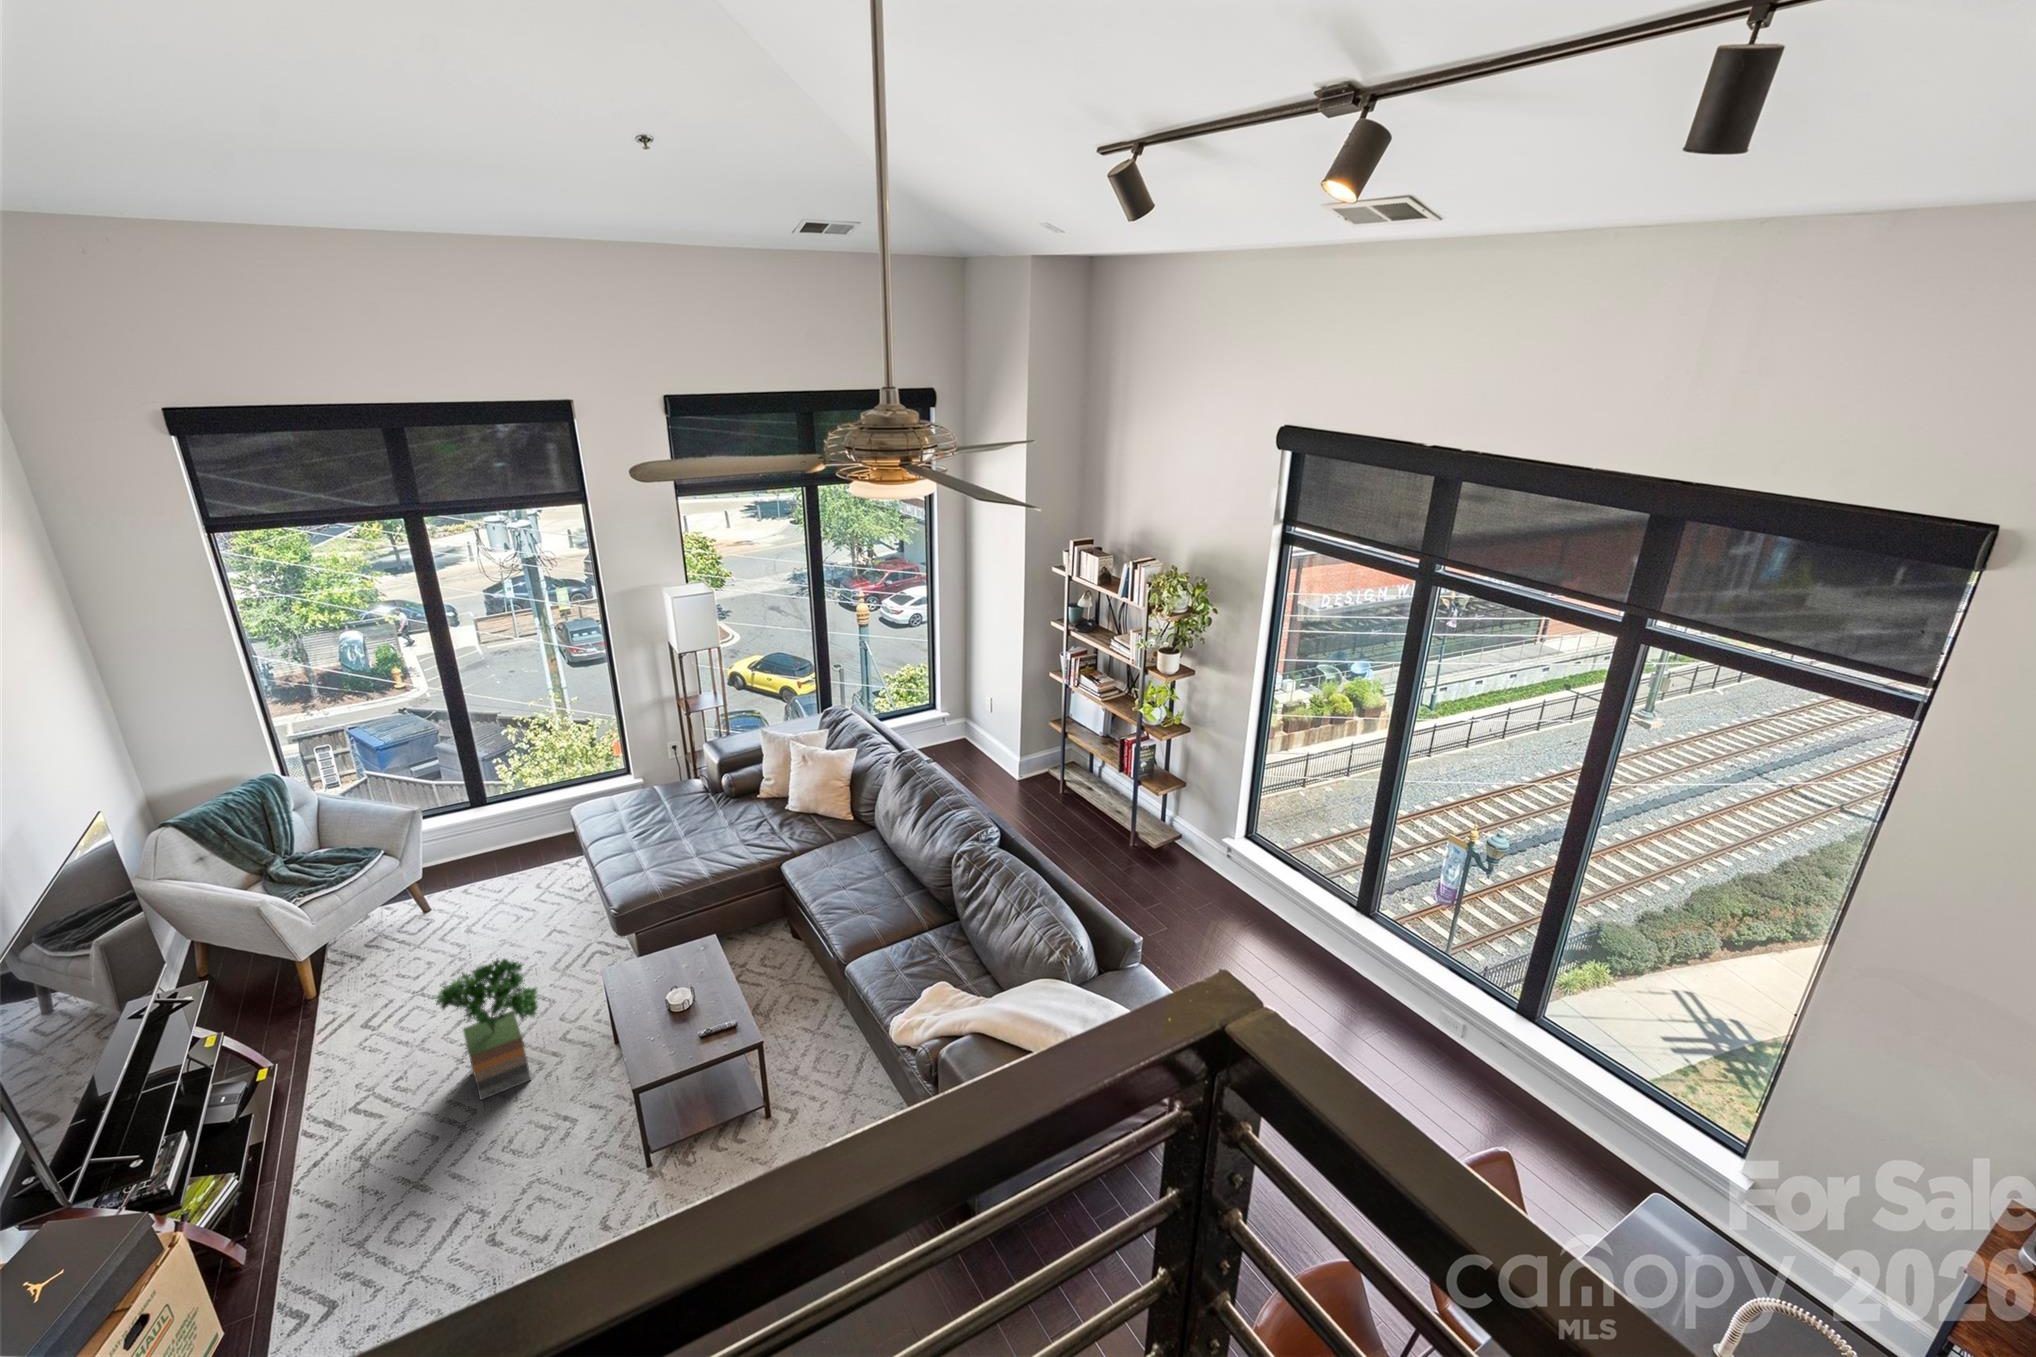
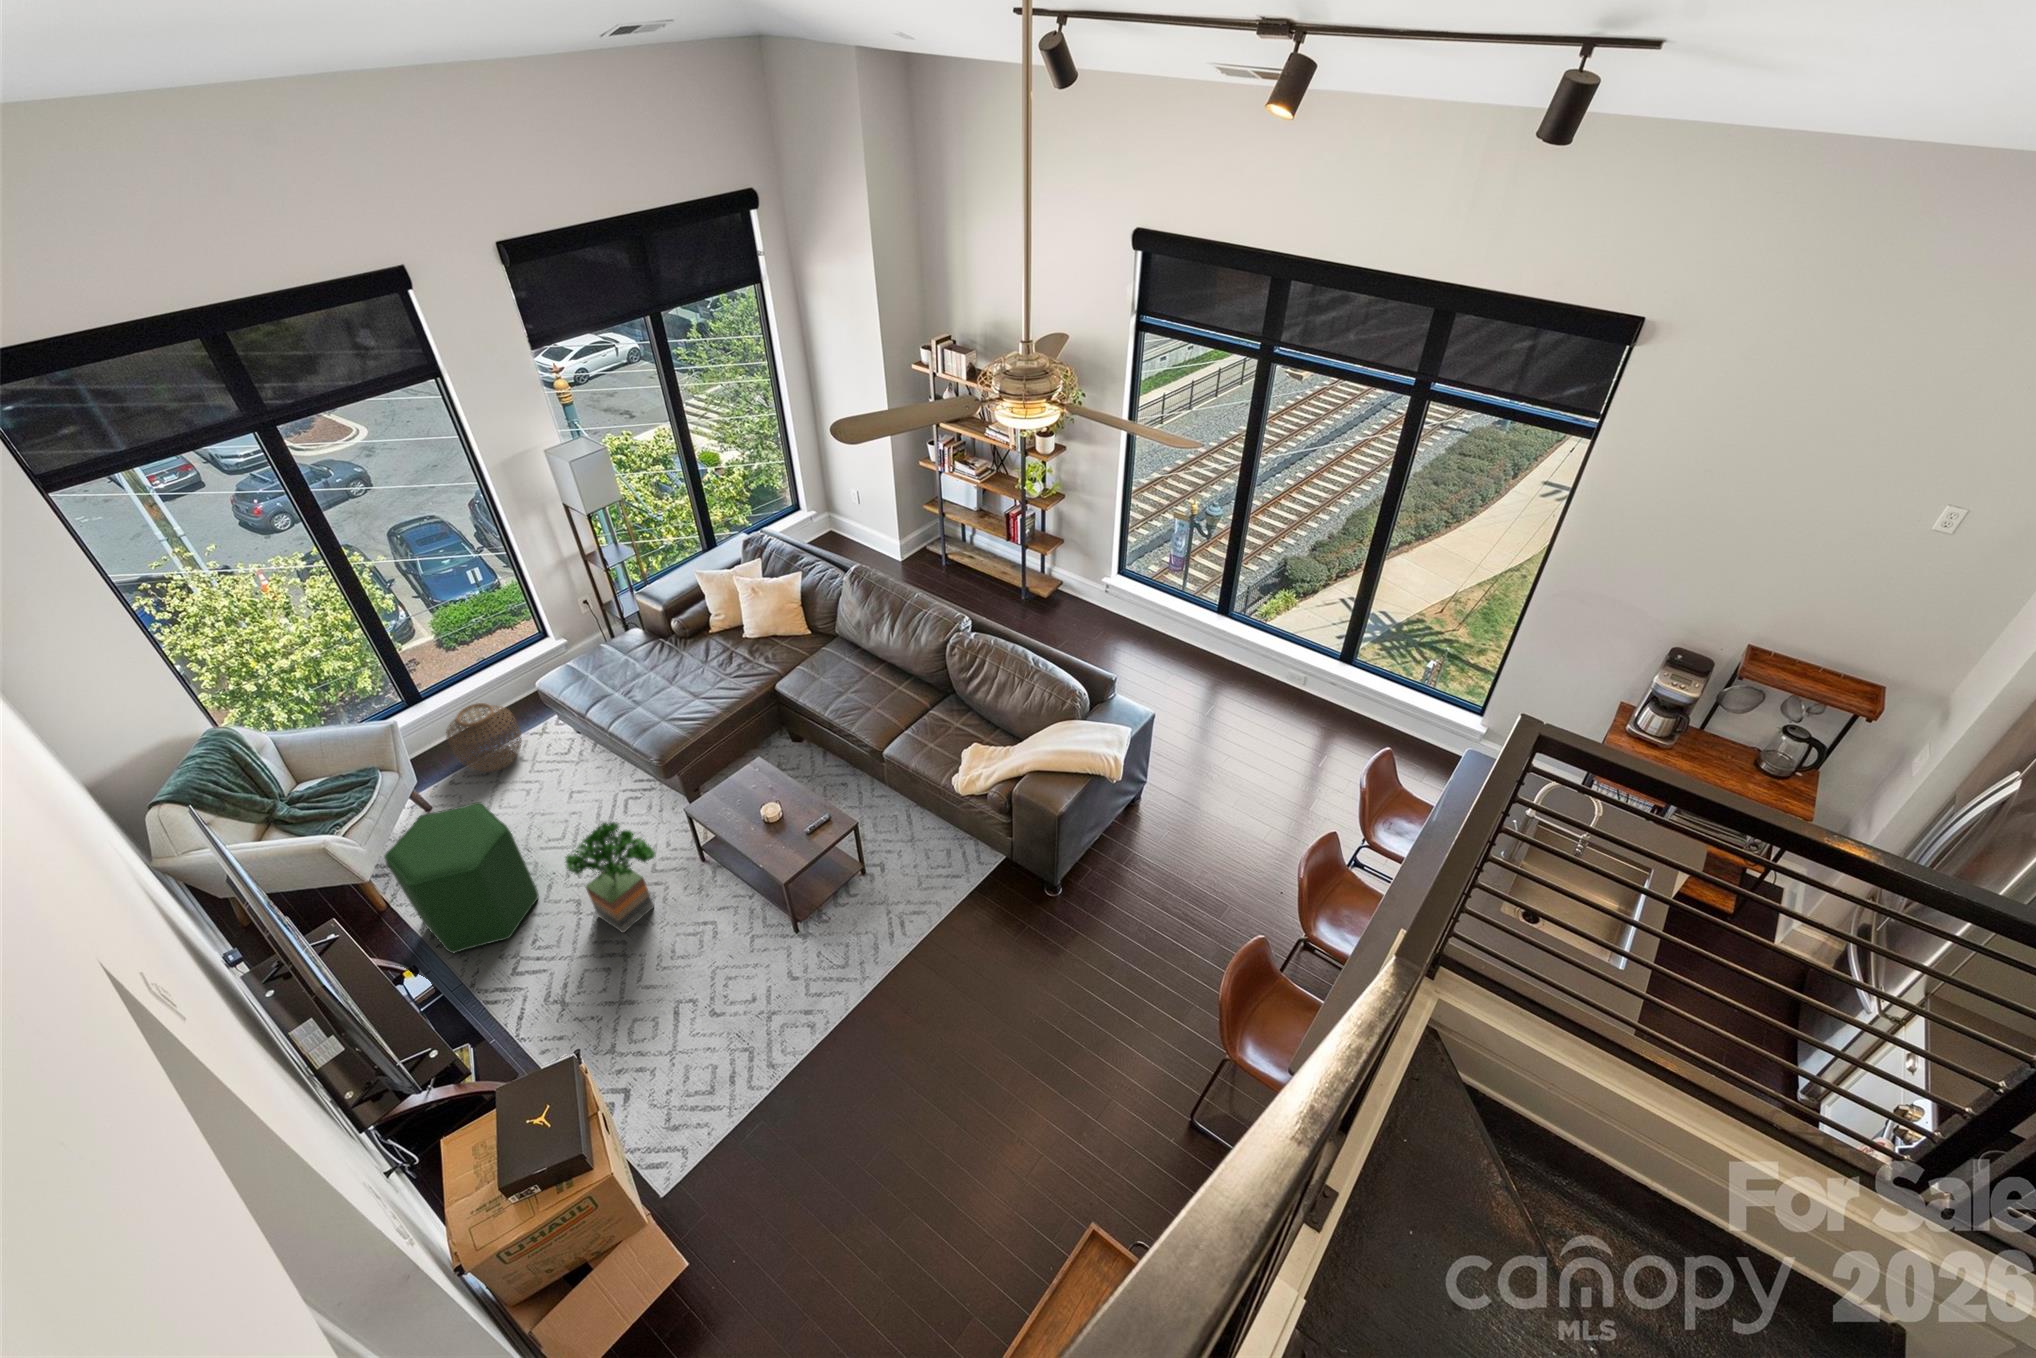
woven basket: none [470,816,546,891] -> present [446,703,521,772]
ottoman: none [286,902,442,1068] -> present [384,802,539,953]

